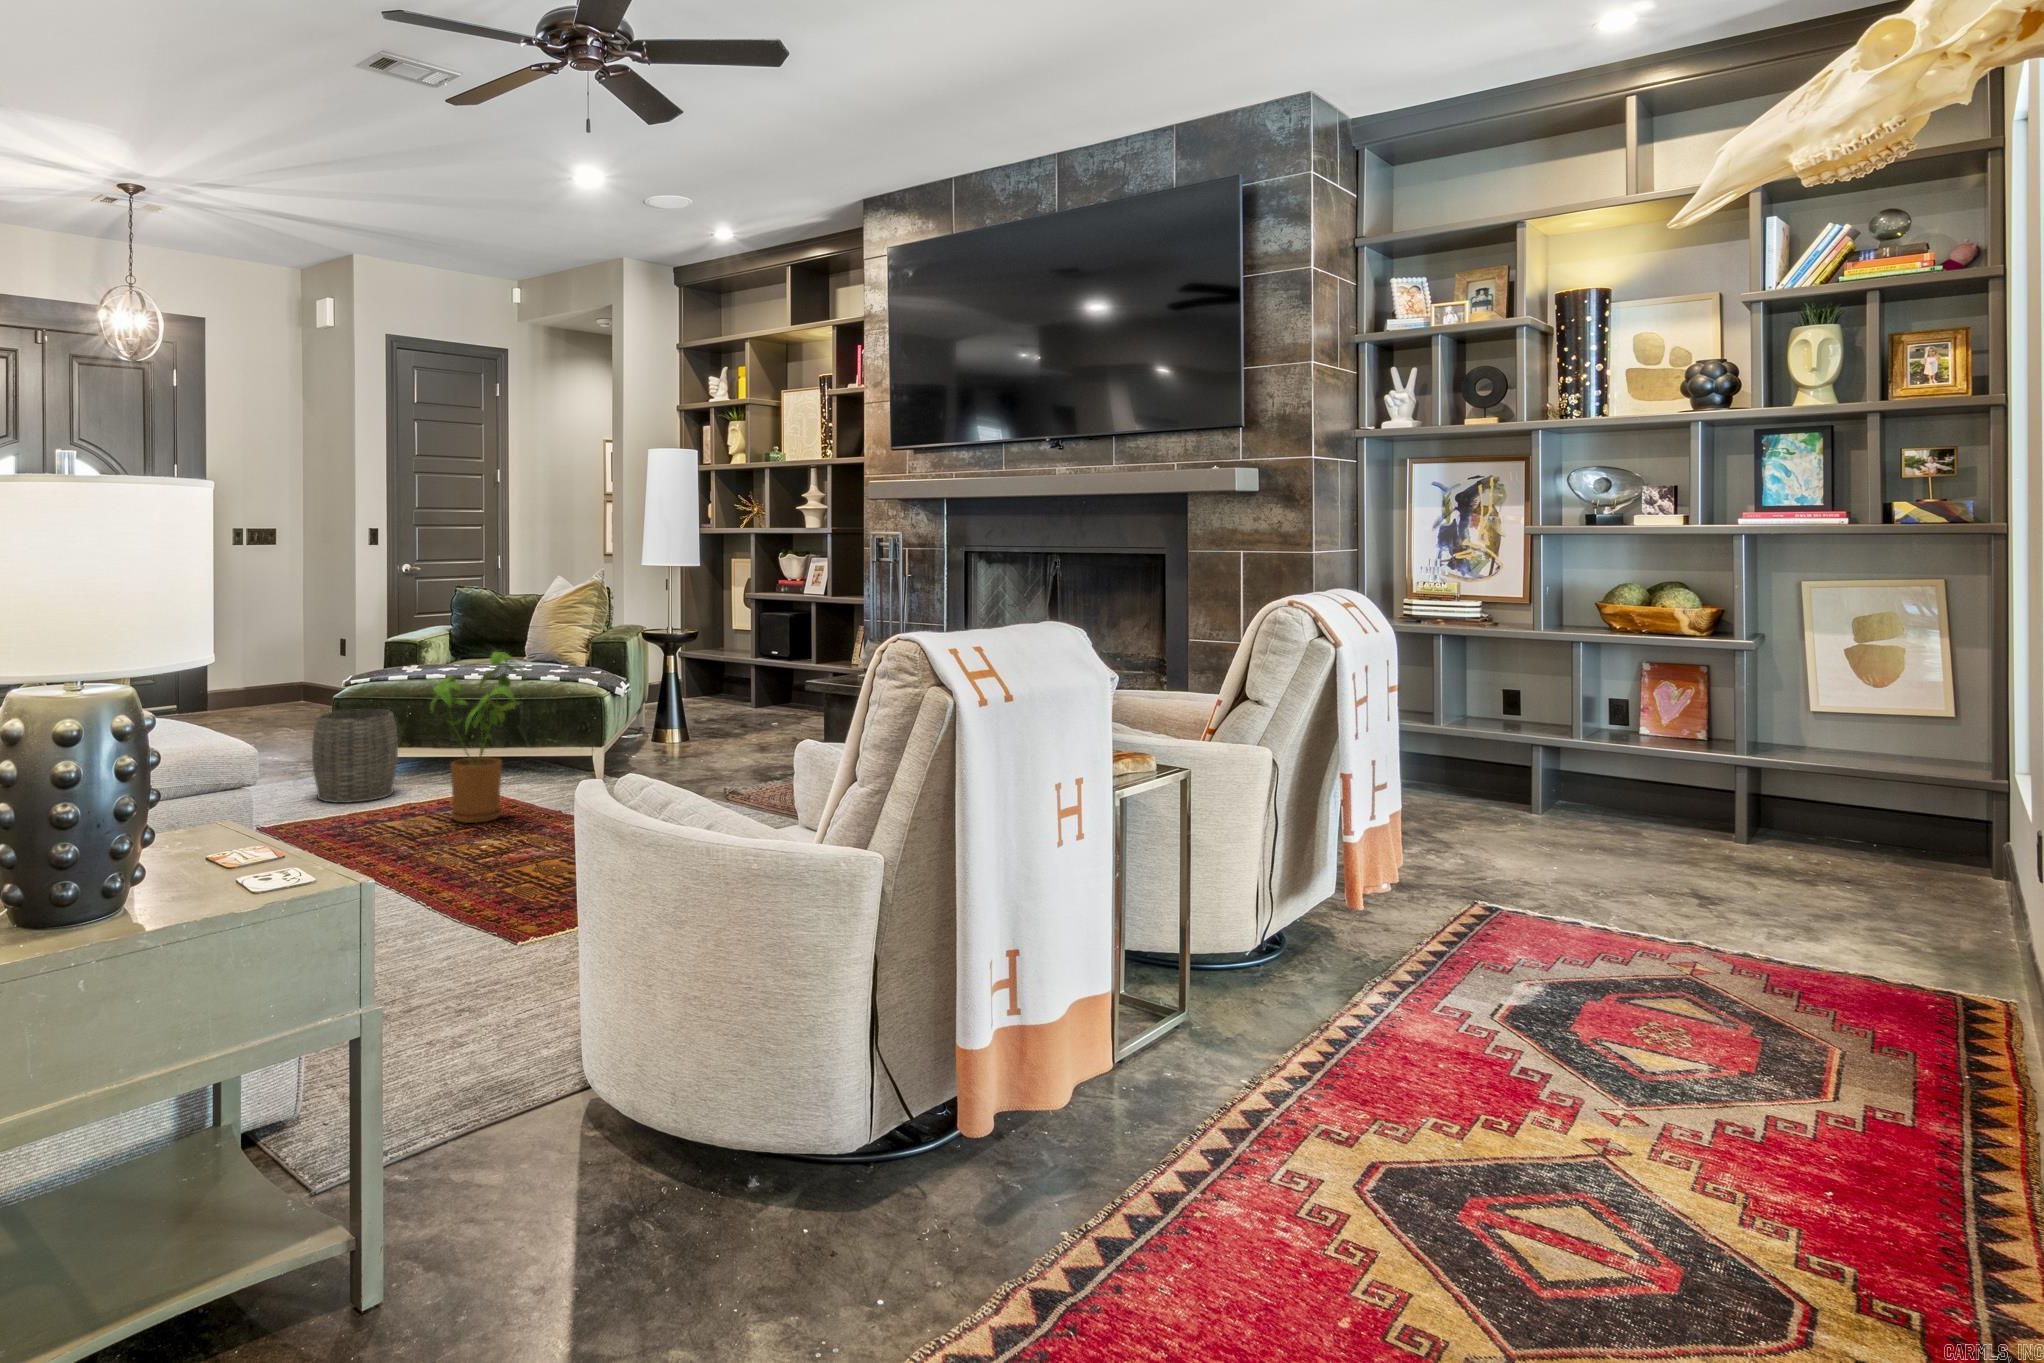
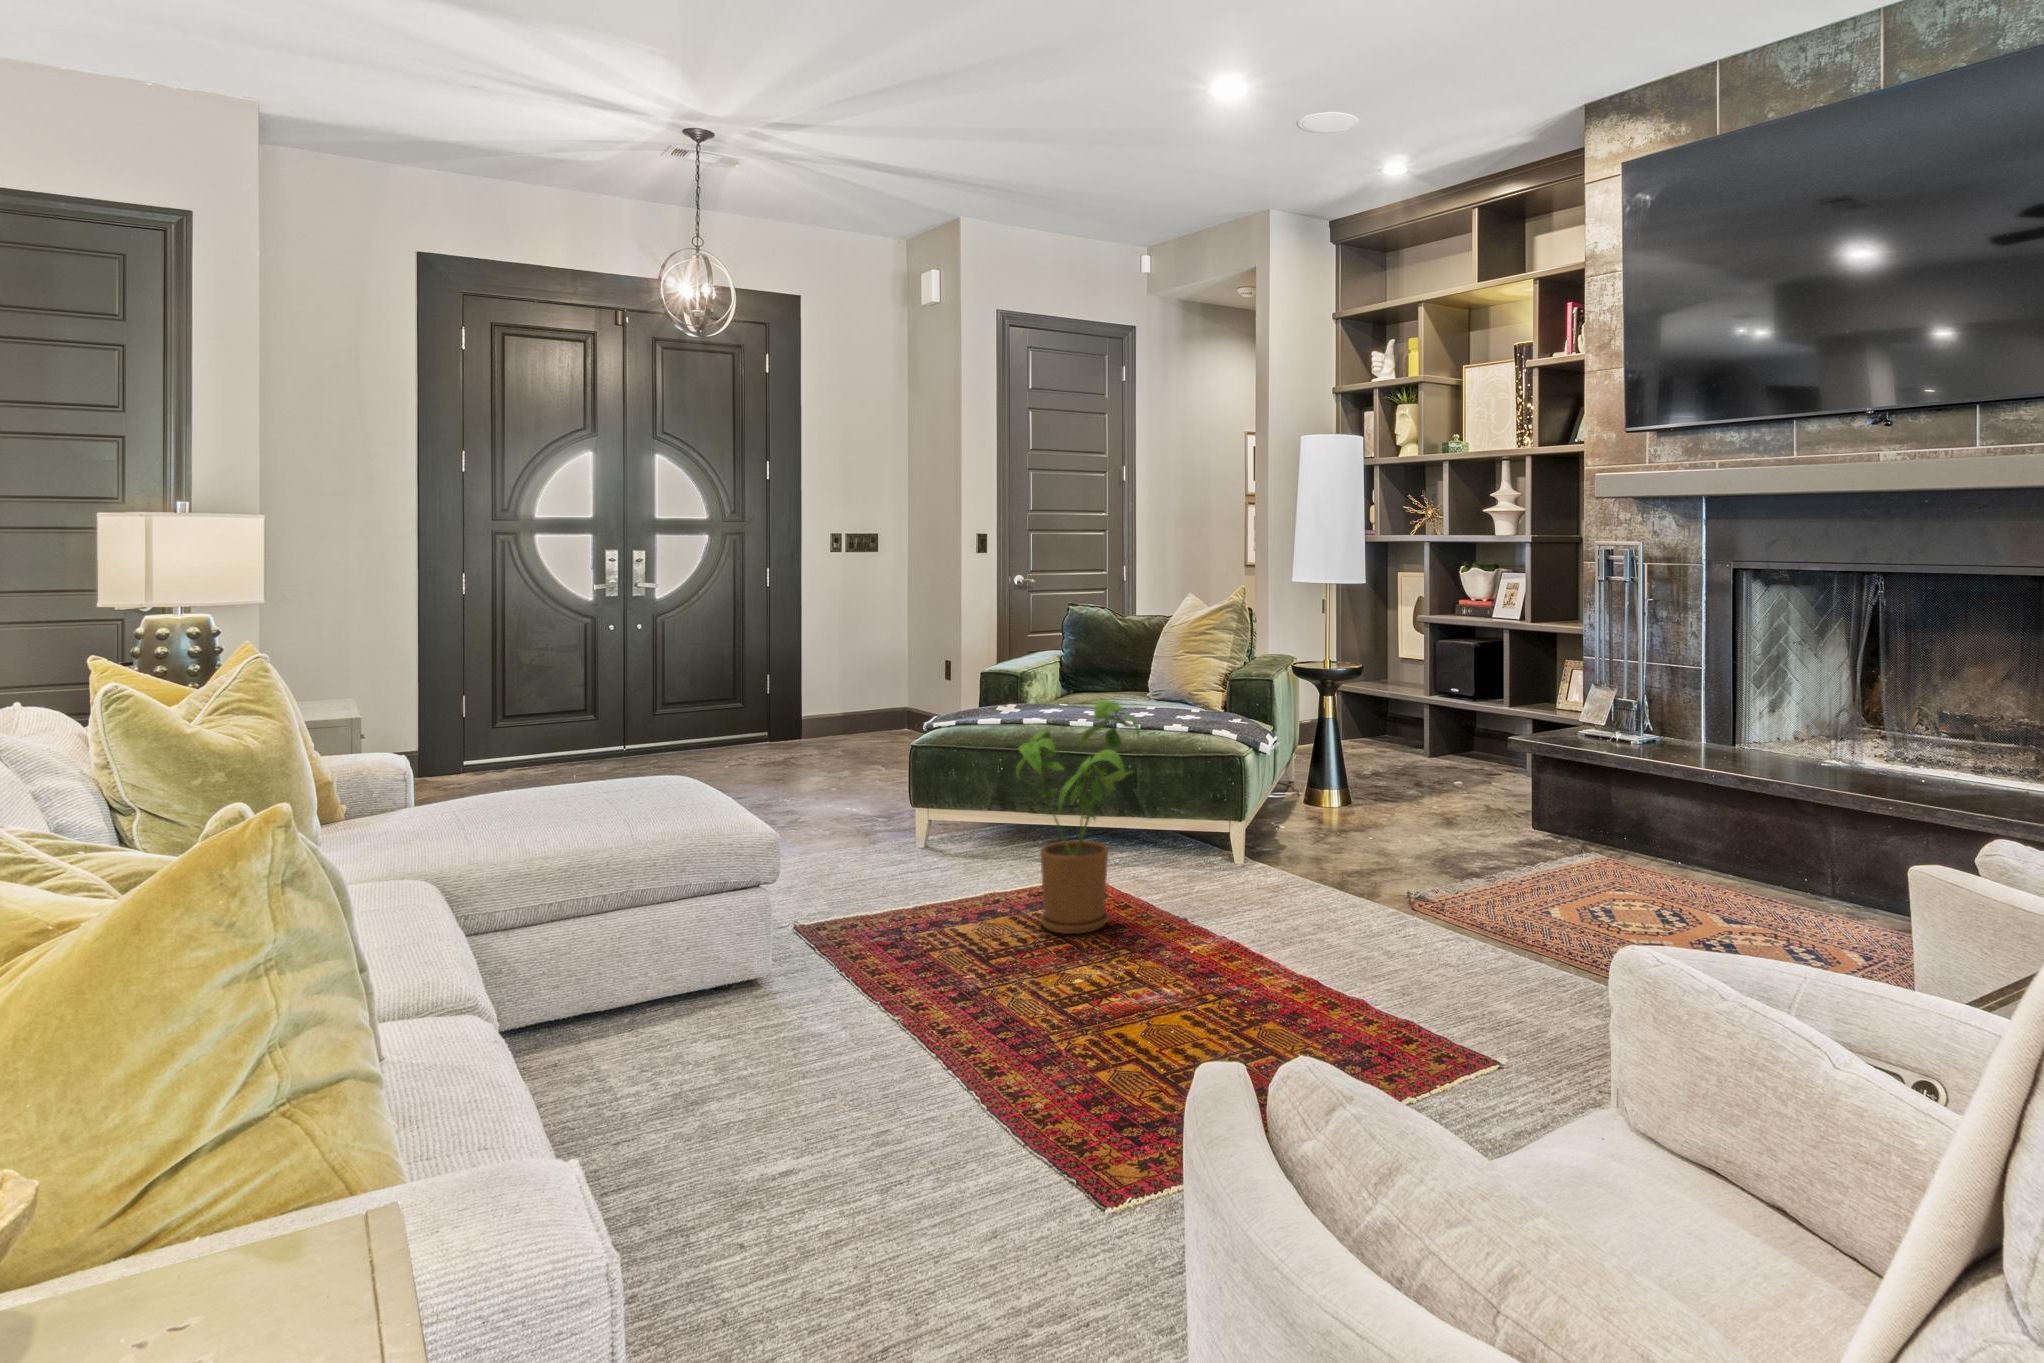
woven basket: present [312,709,398,803] -> none [876,763,983,887]

